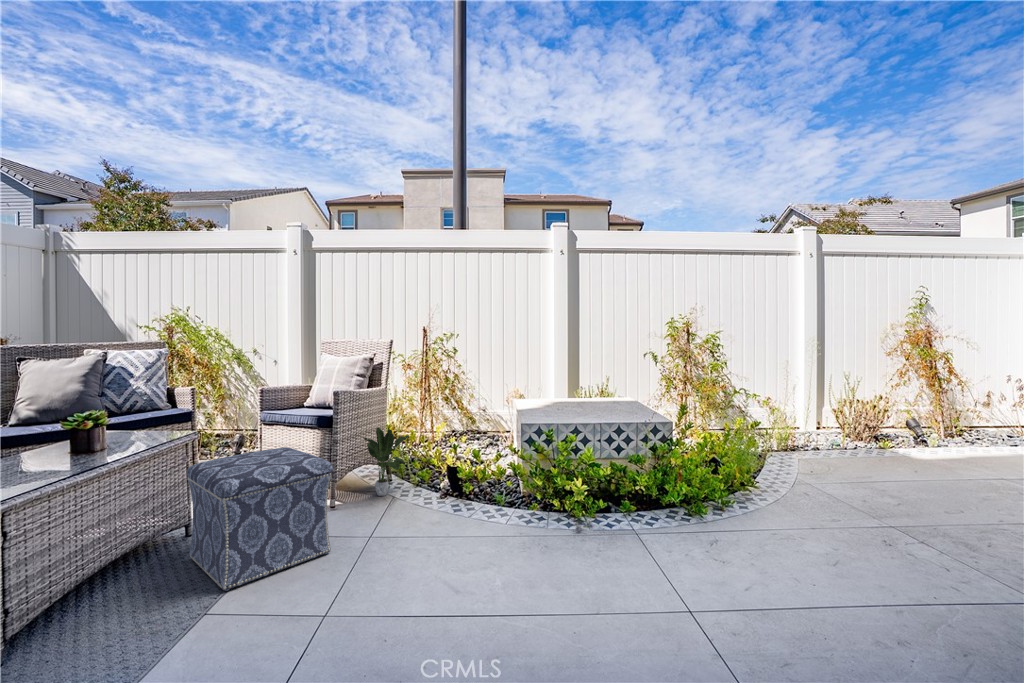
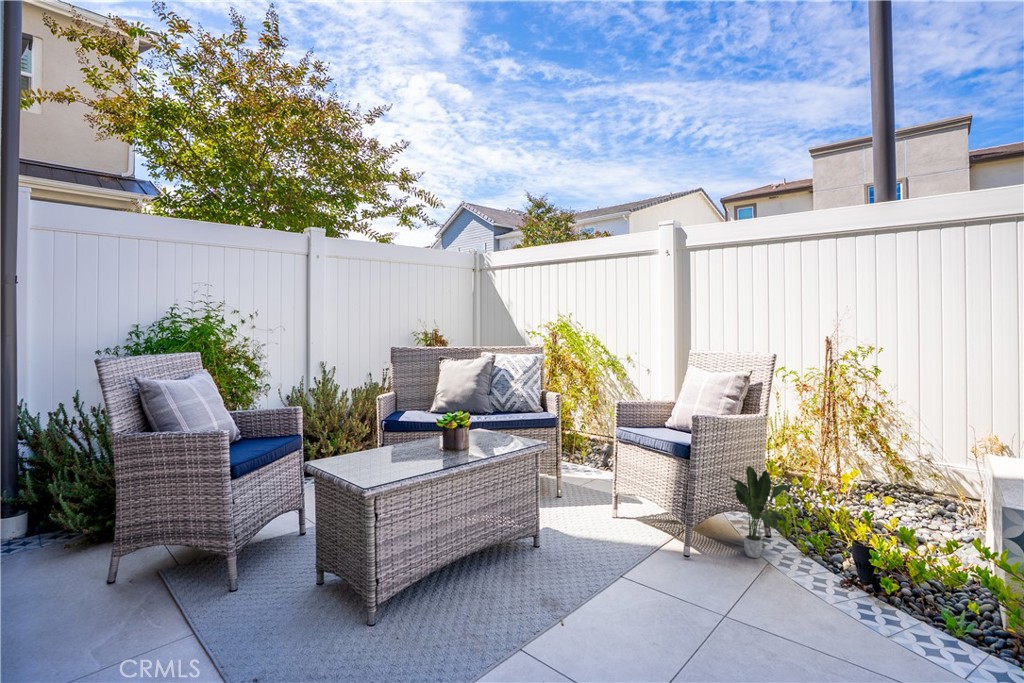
ottoman: present [187,447,333,591] -> none [538,474,680,623]

